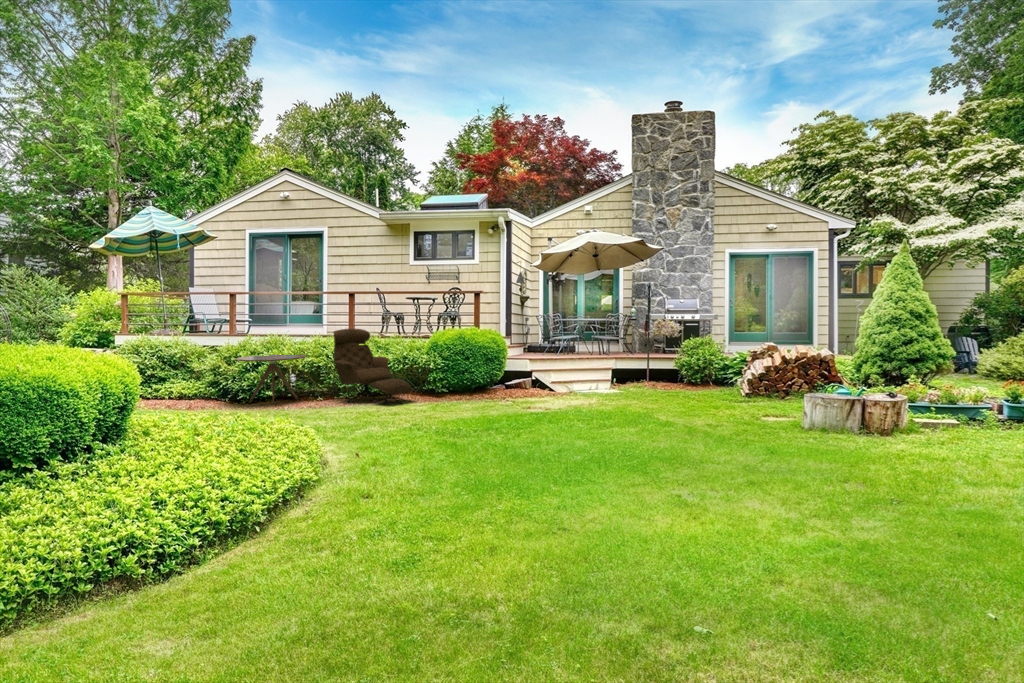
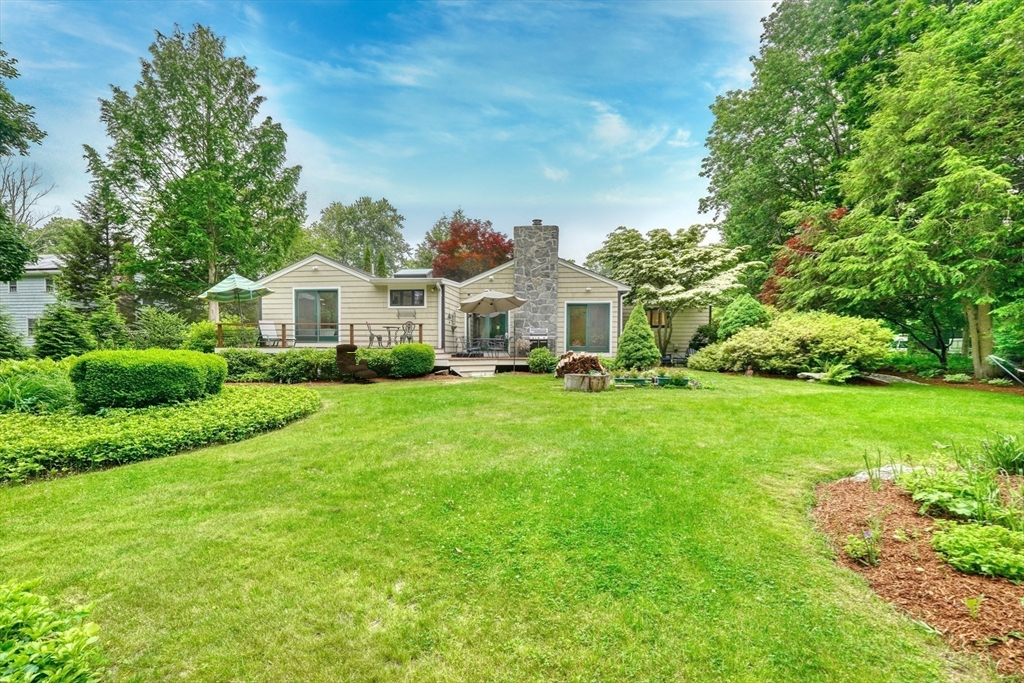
round table: present [236,354,307,405] -> none [282,358,322,385]

